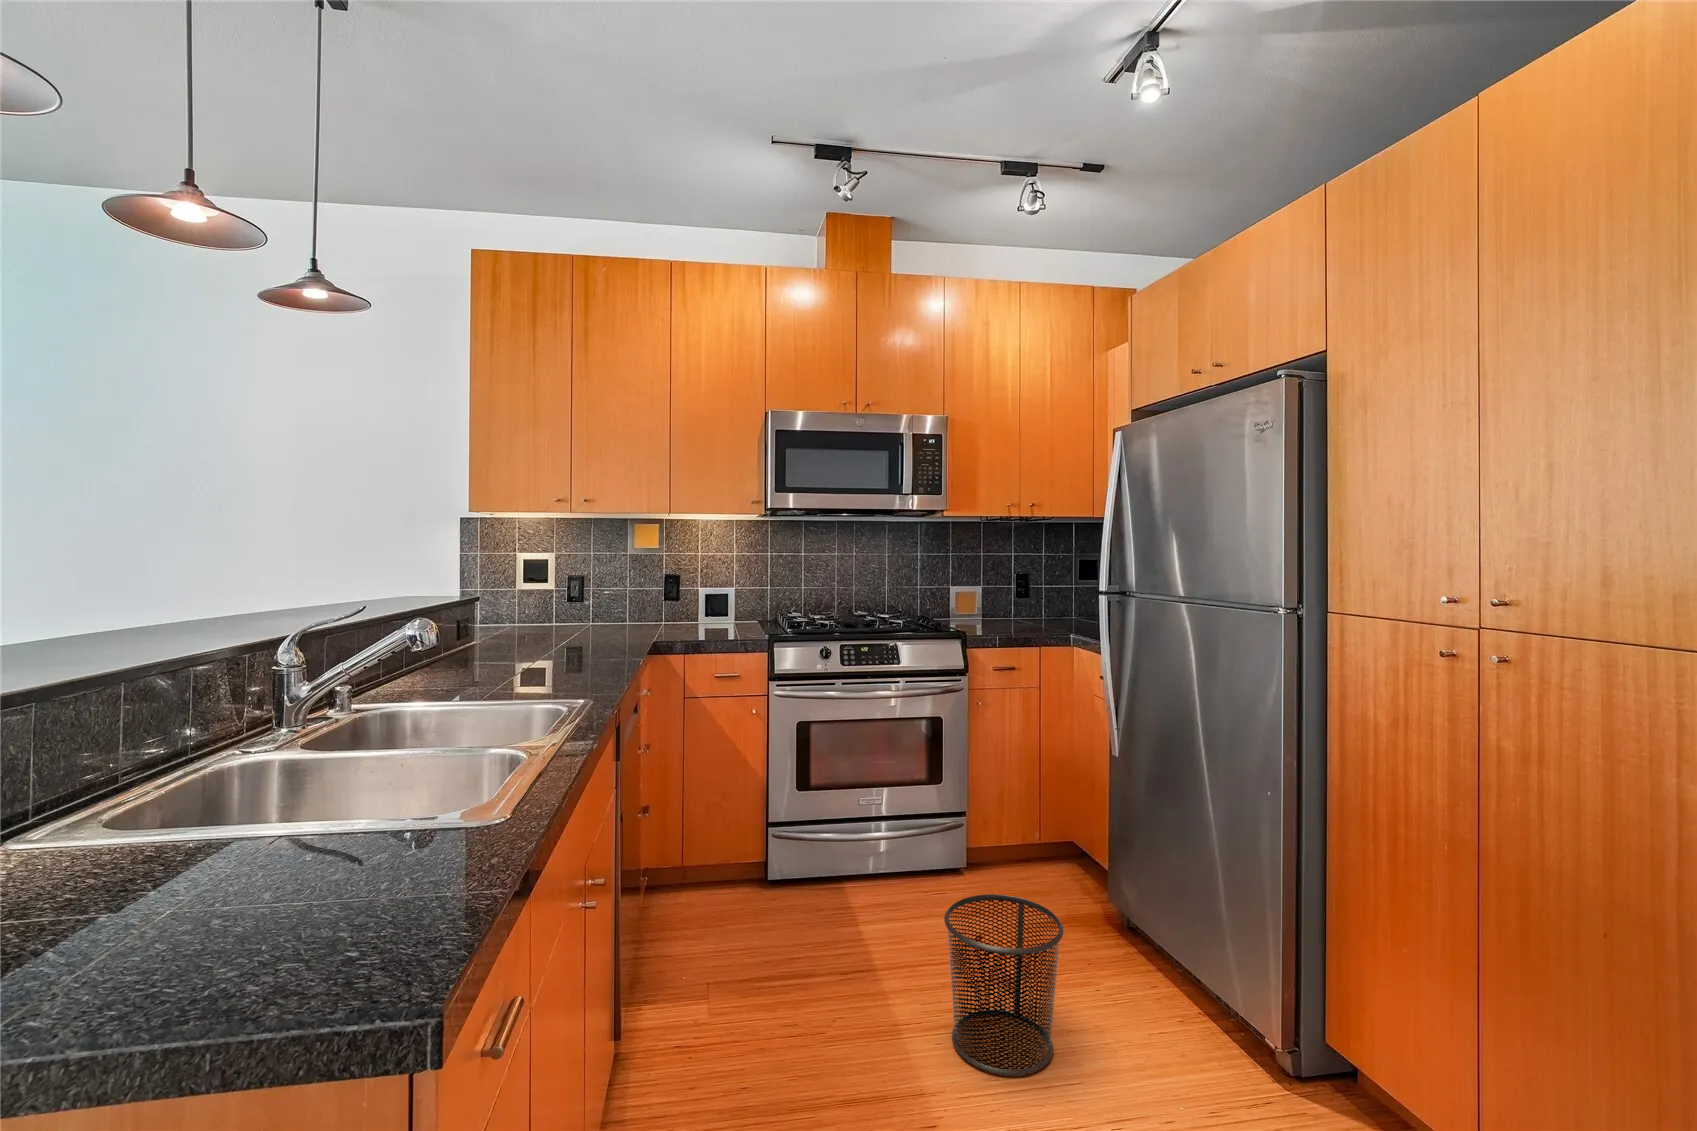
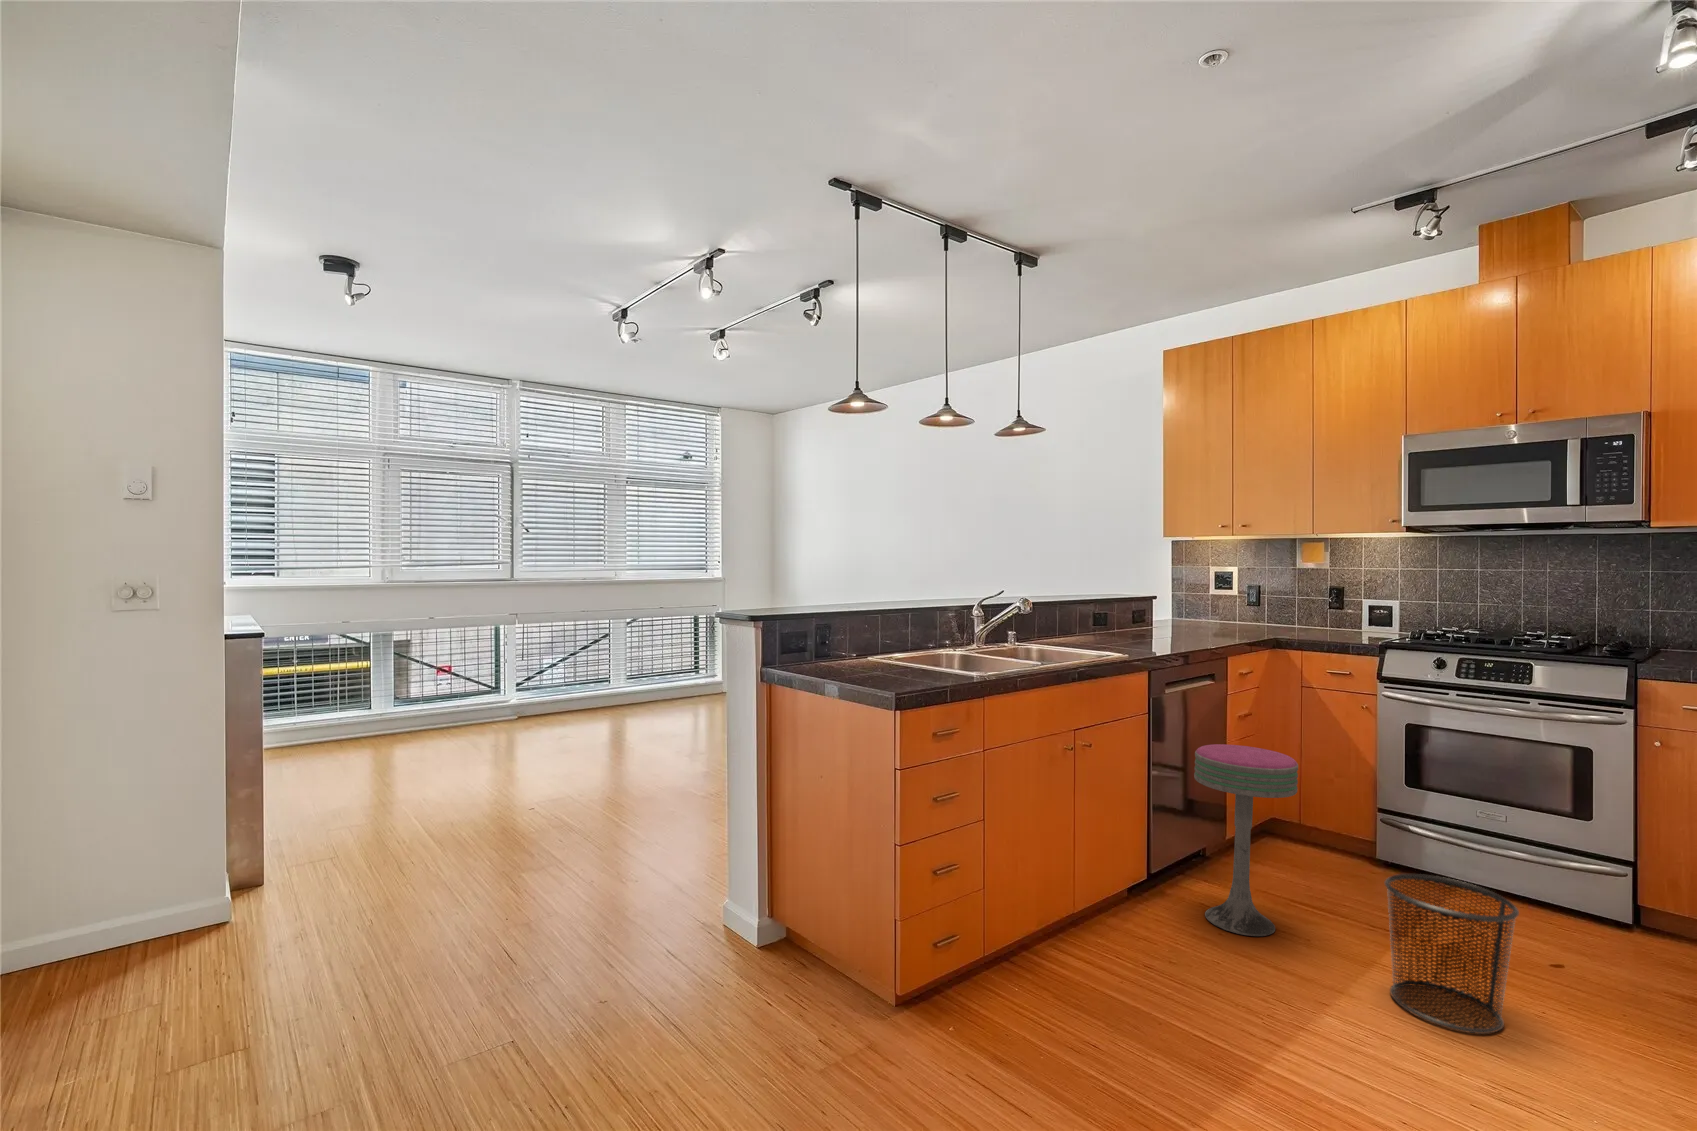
bar stool: none [701,806,830,1085] -> present [1194,744,1298,936]

